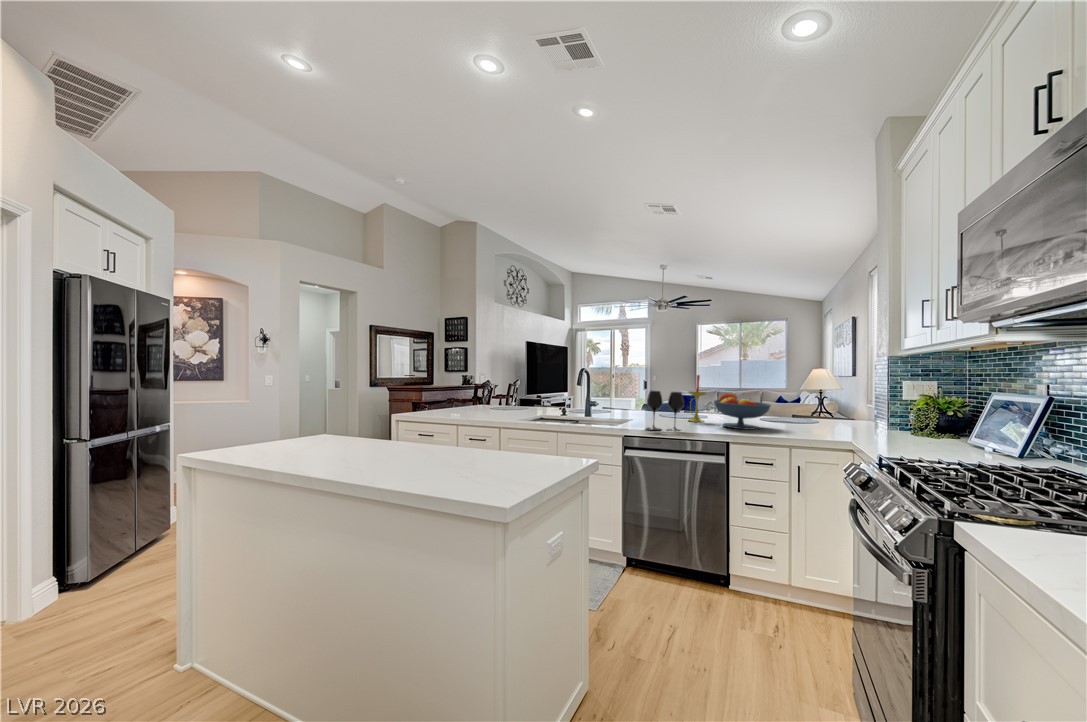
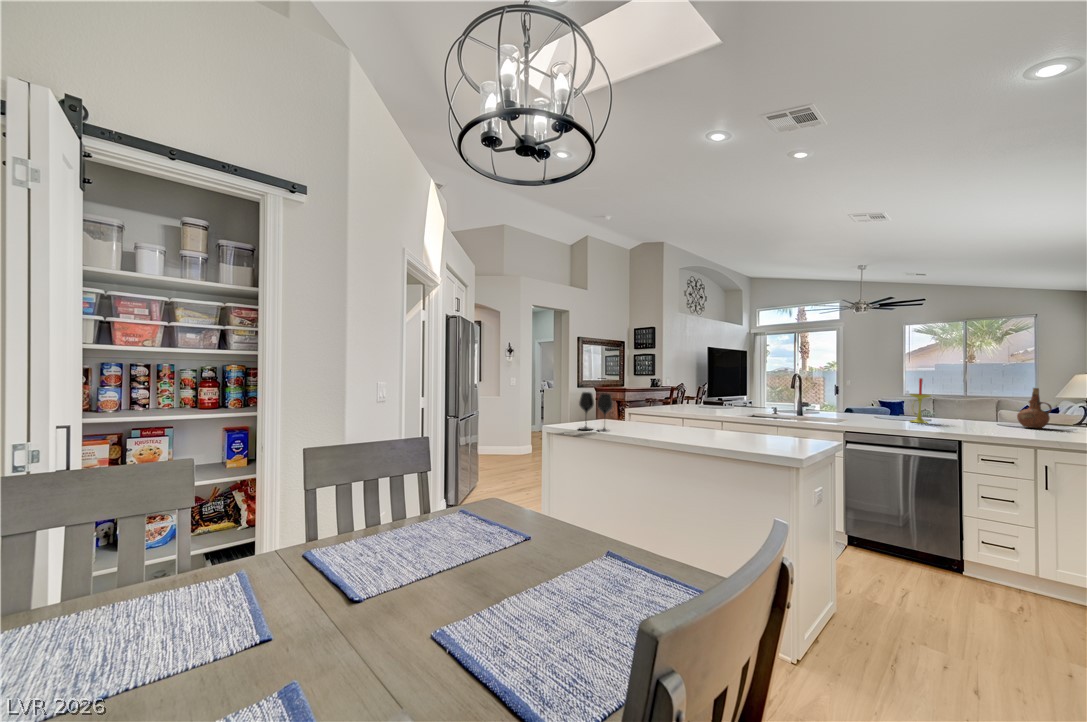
ceramic pitcher: none [776,385,802,425] -> present [1017,388,1052,428]
wine glass: present [646,391,684,431] -> present [579,392,613,432]
fruit bowl: present [714,393,771,430] -> none [941,395,1011,431]

